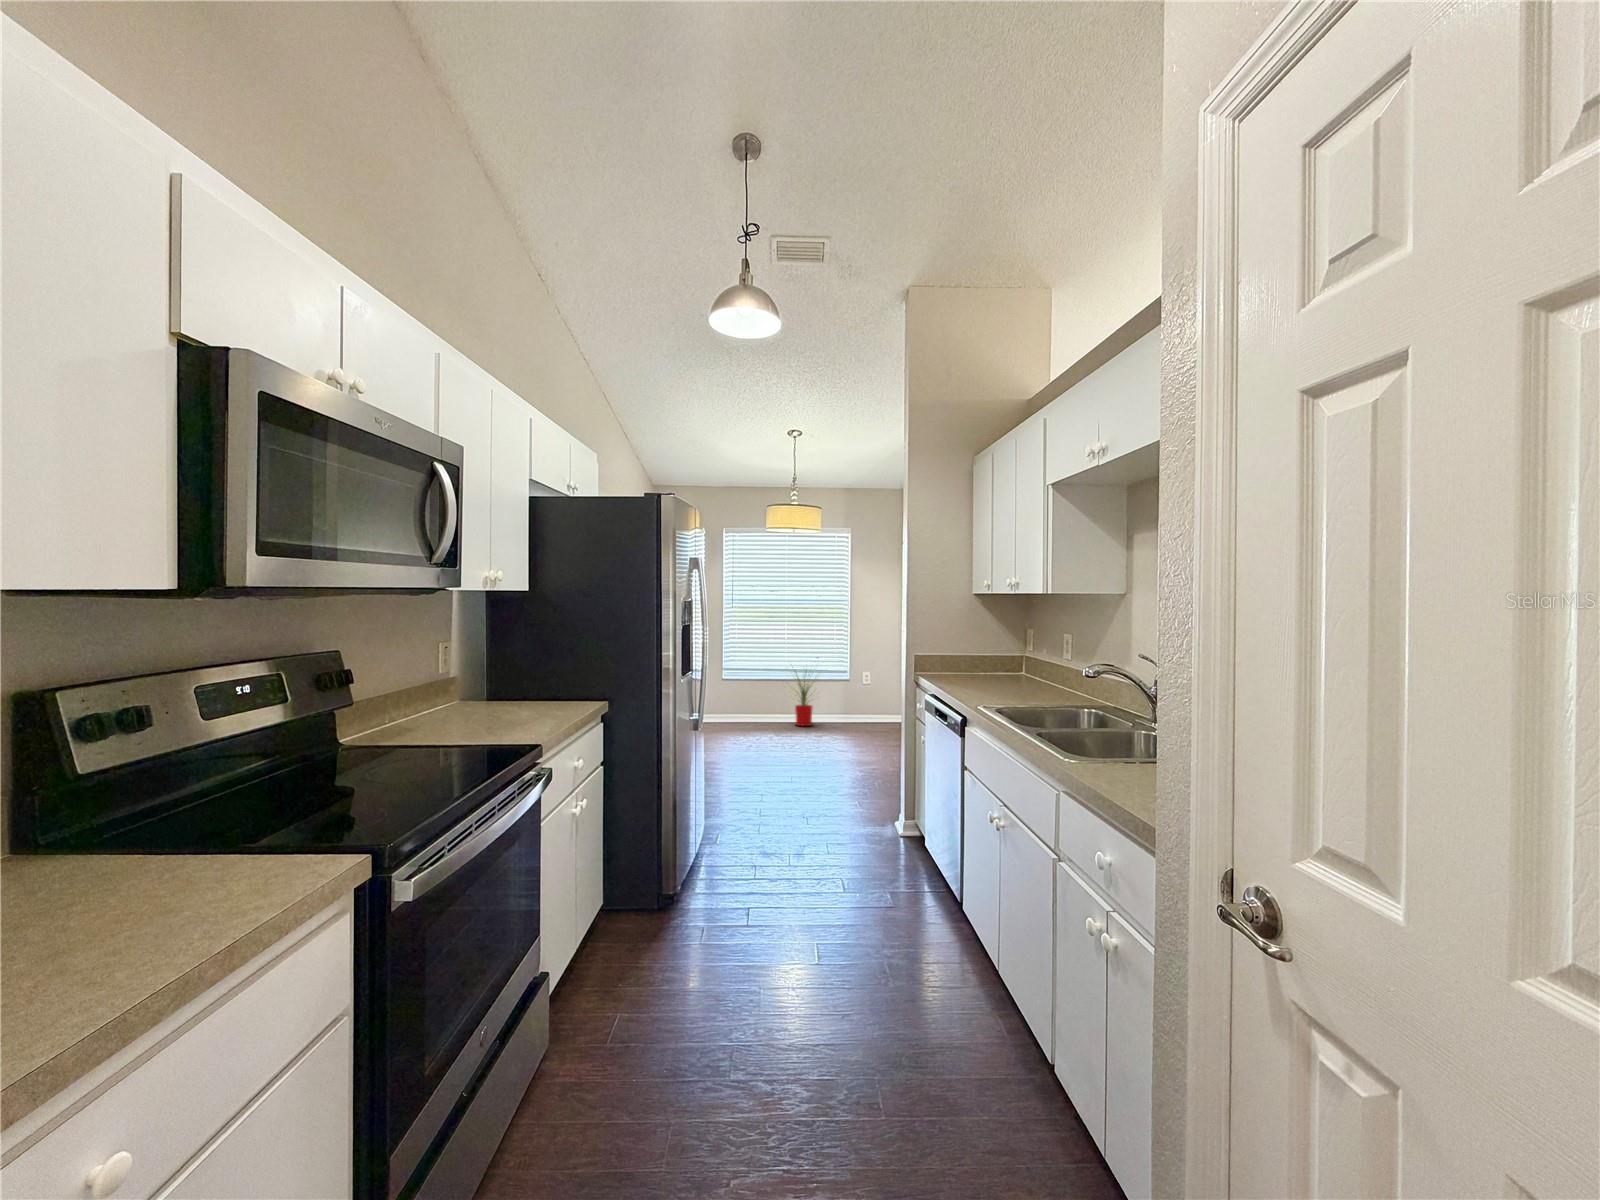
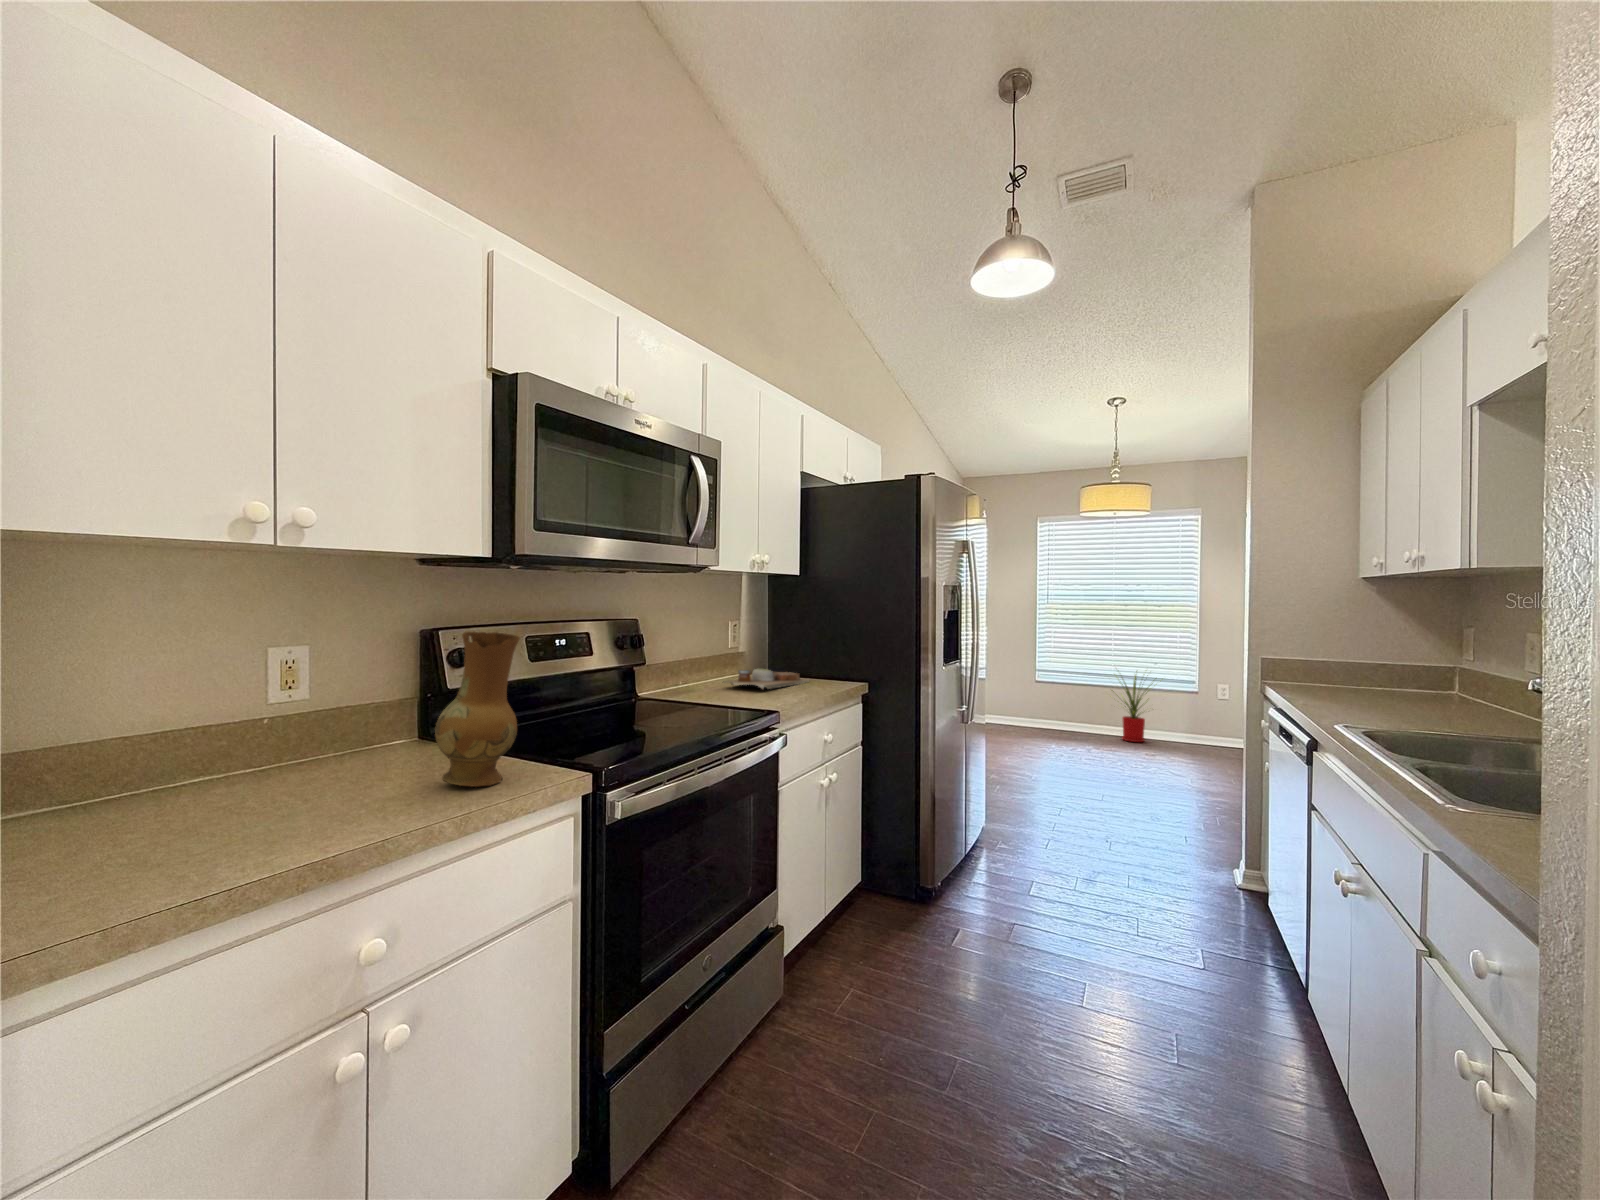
ceramic jug: none [133,694,270,906] -> present [435,632,520,787]
cutting board: none [444,695,541,720] -> present [725,669,809,689]

